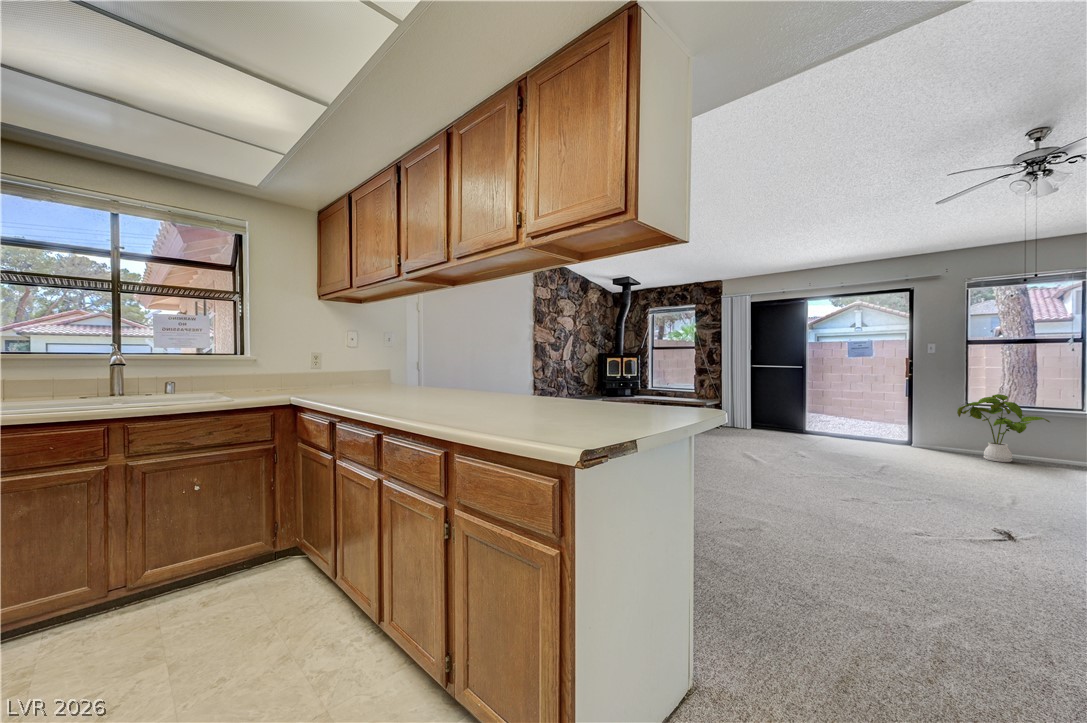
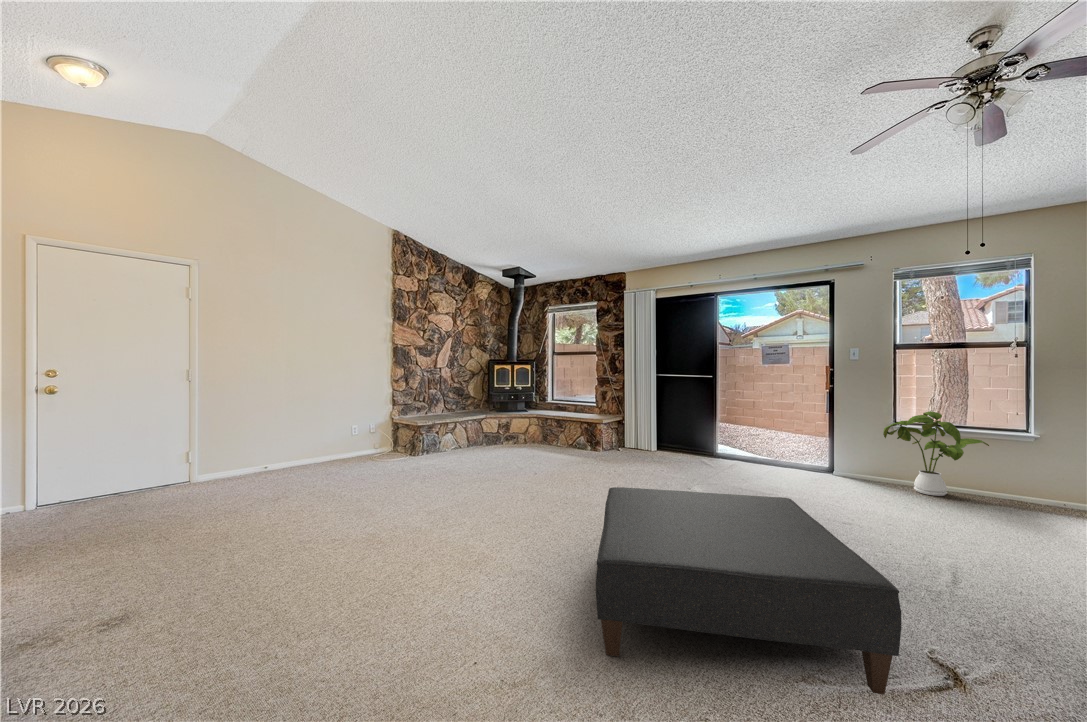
ottoman: none [745,440,954,539] -> present [596,487,901,695]

